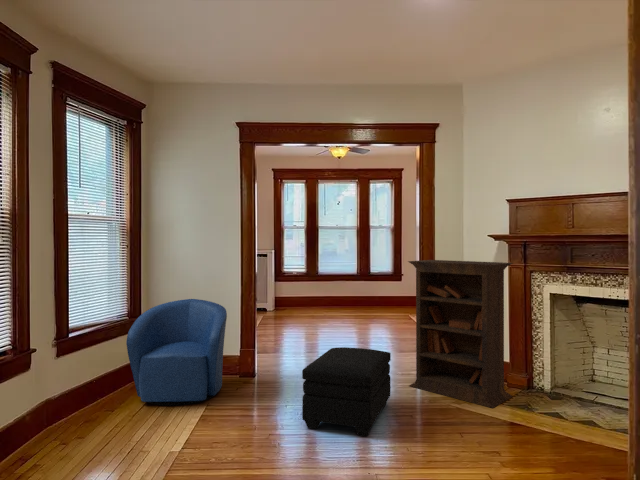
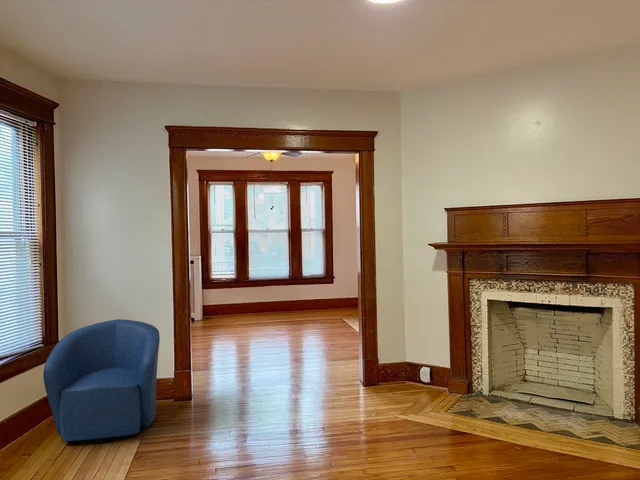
bookcase: present [408,260,513,408] -> none [350,269,455,417]
ottoman: present [302,347,391,436] -> none [249,366,338,462]

